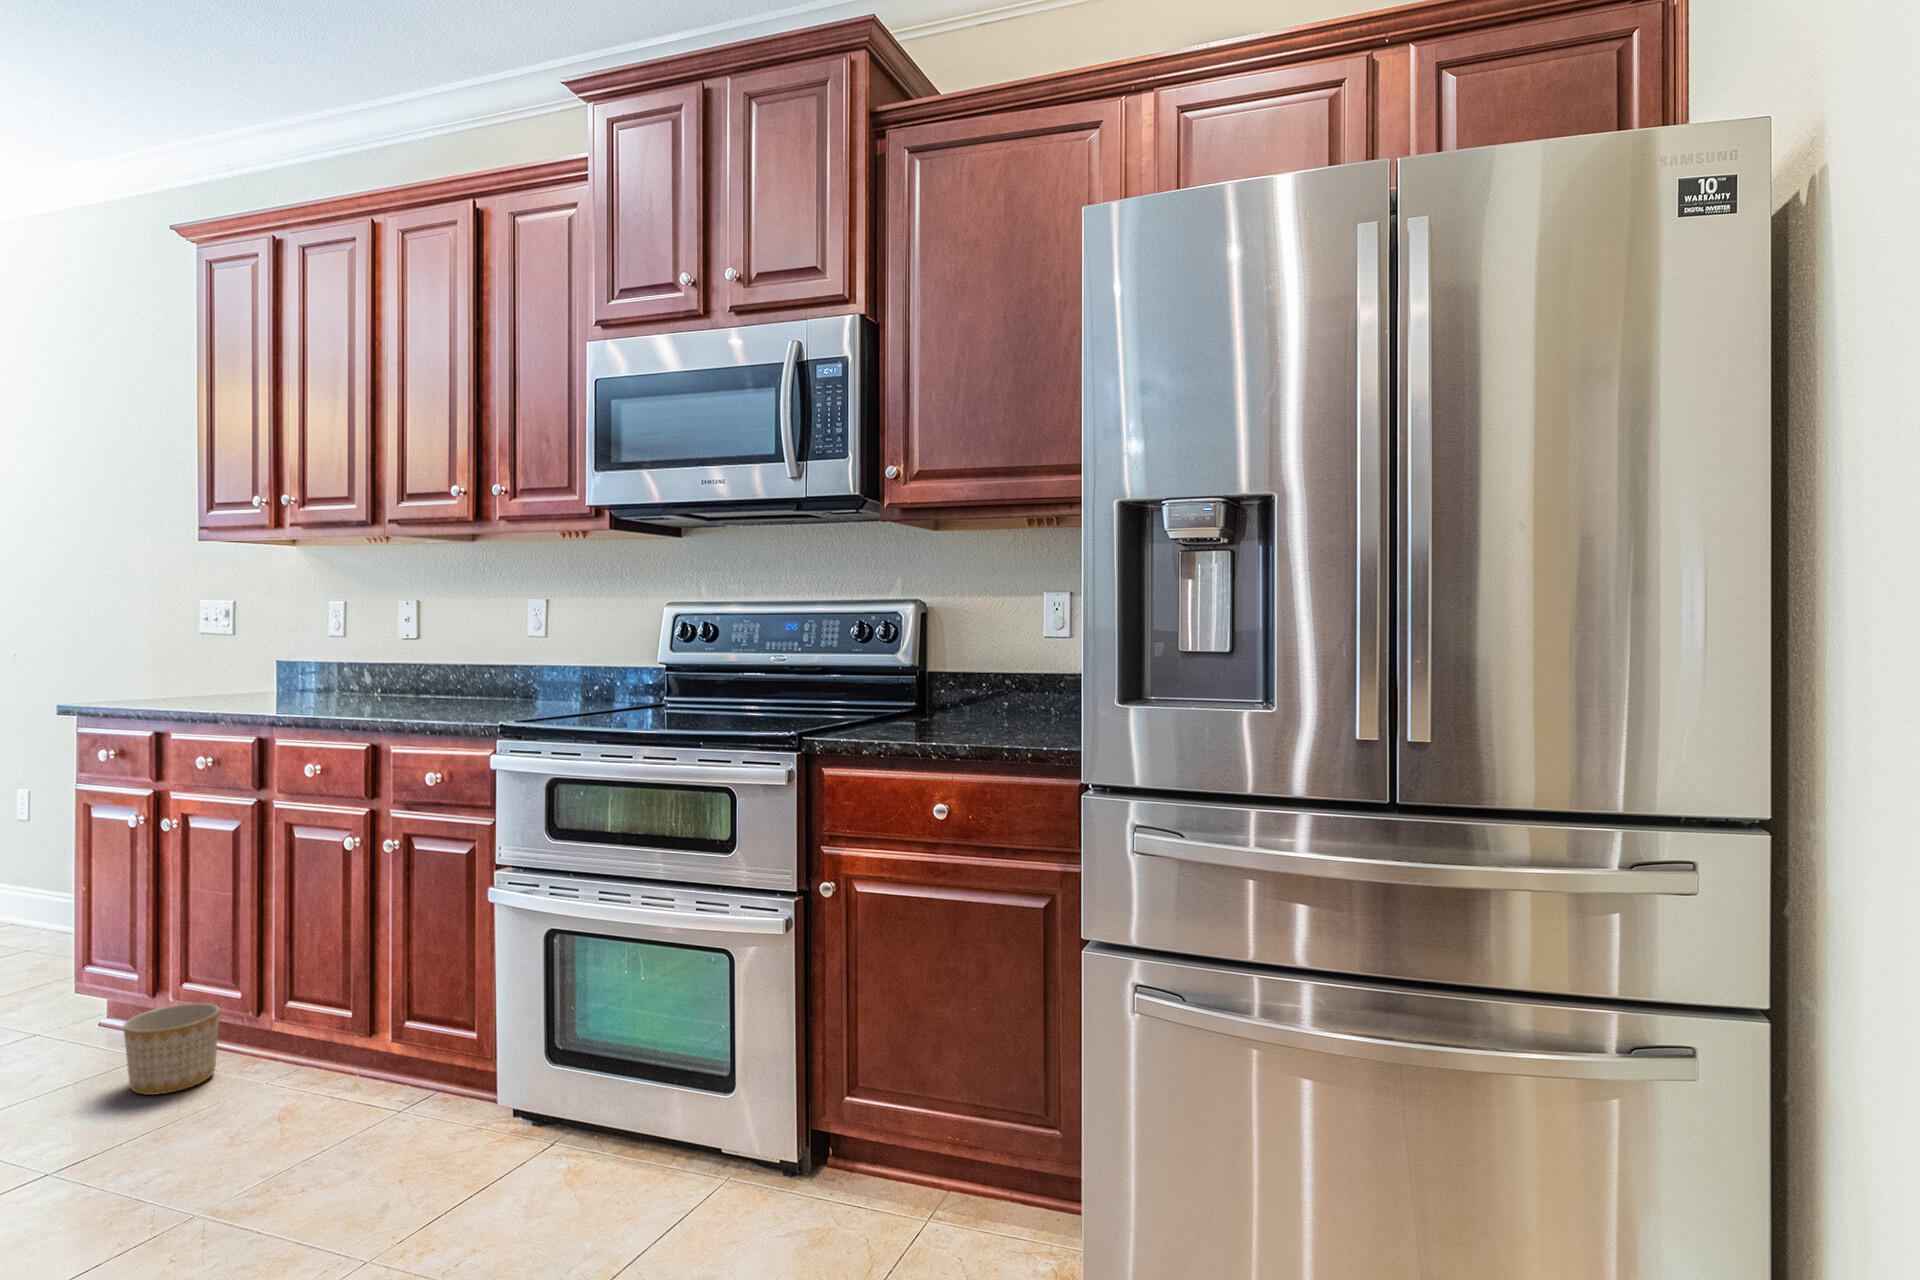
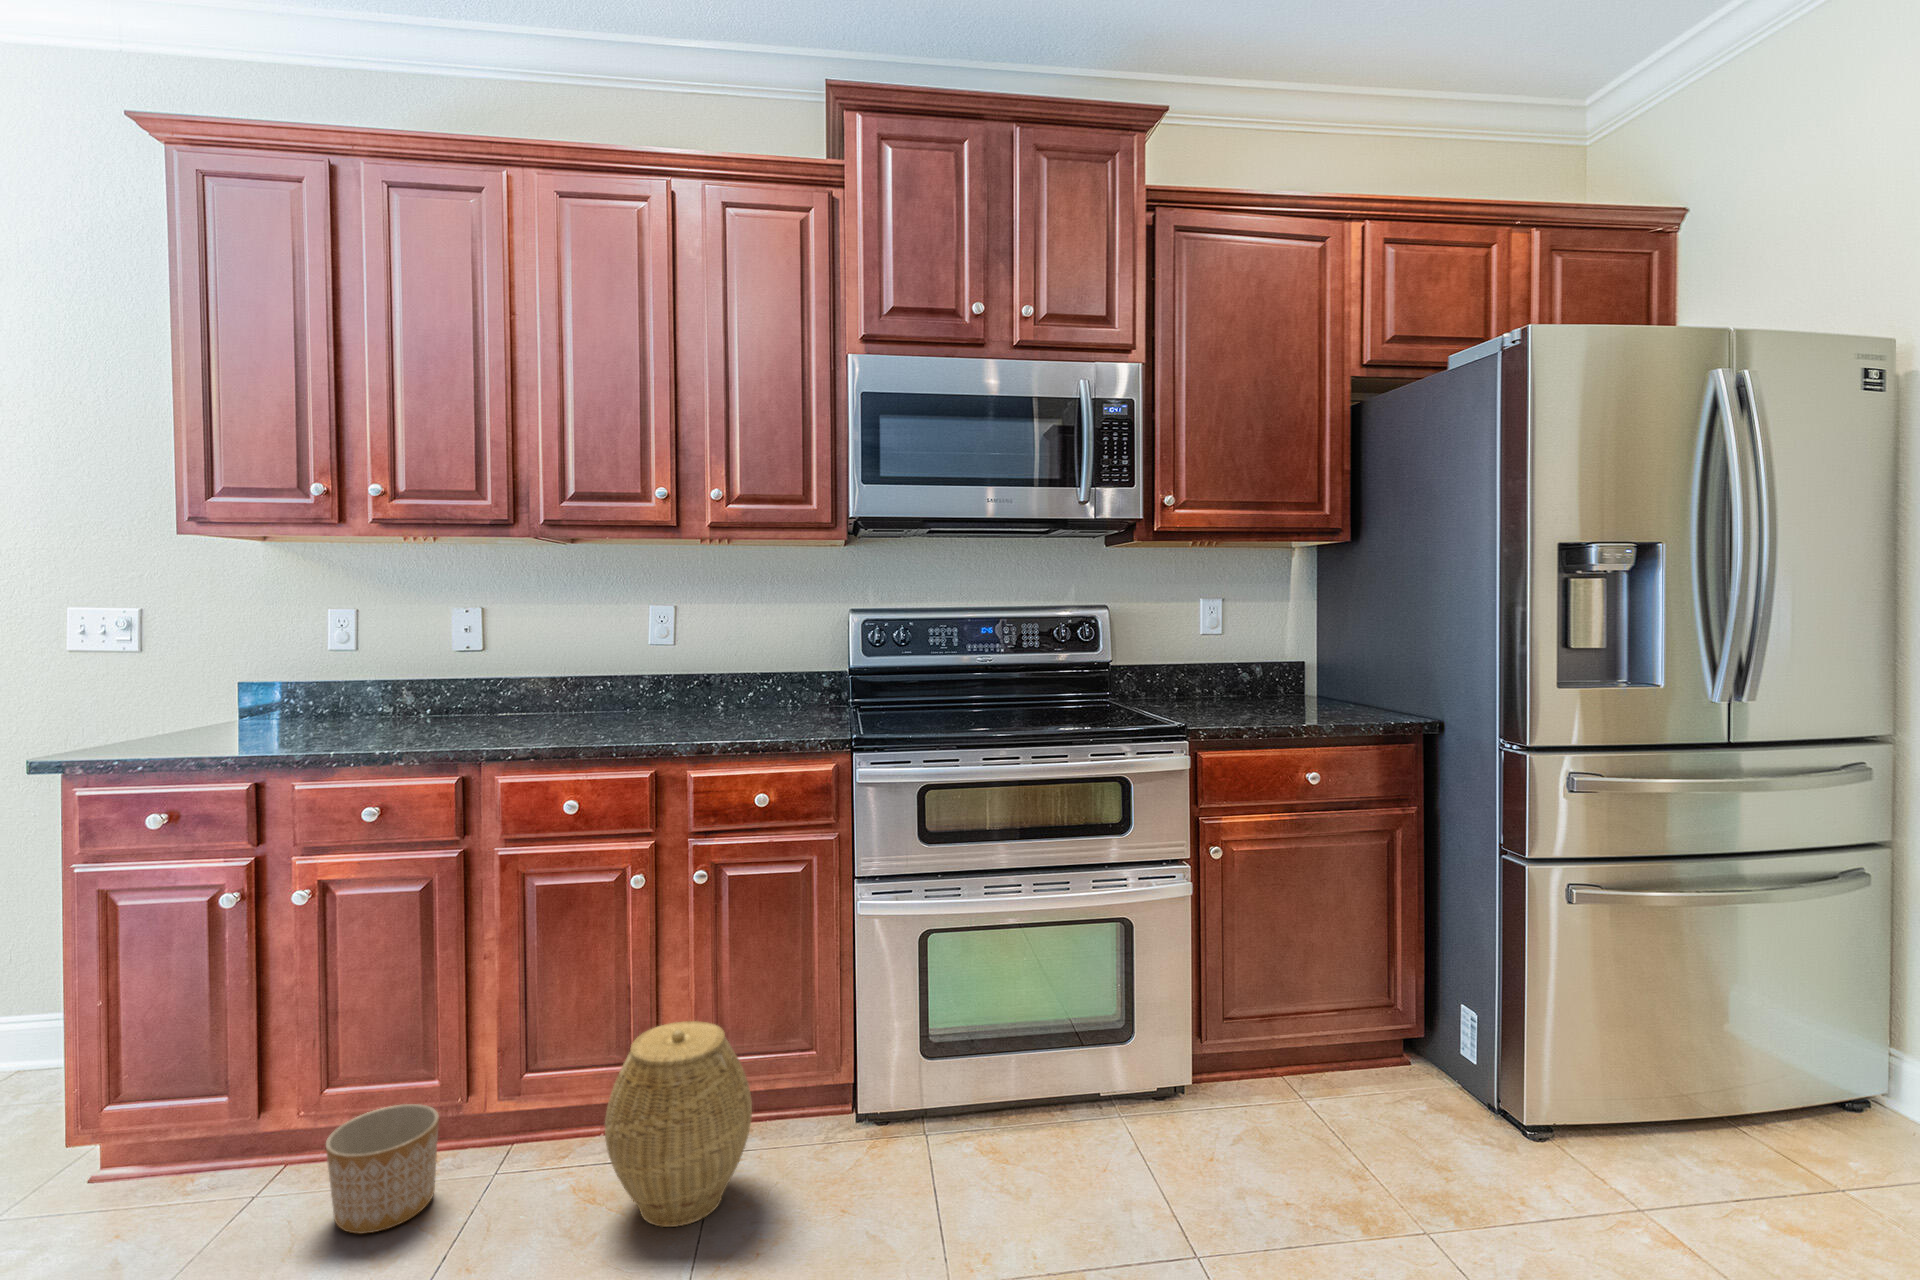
woven basket: none [245,973,392,1149] -> present [605,1021,752,1227]

